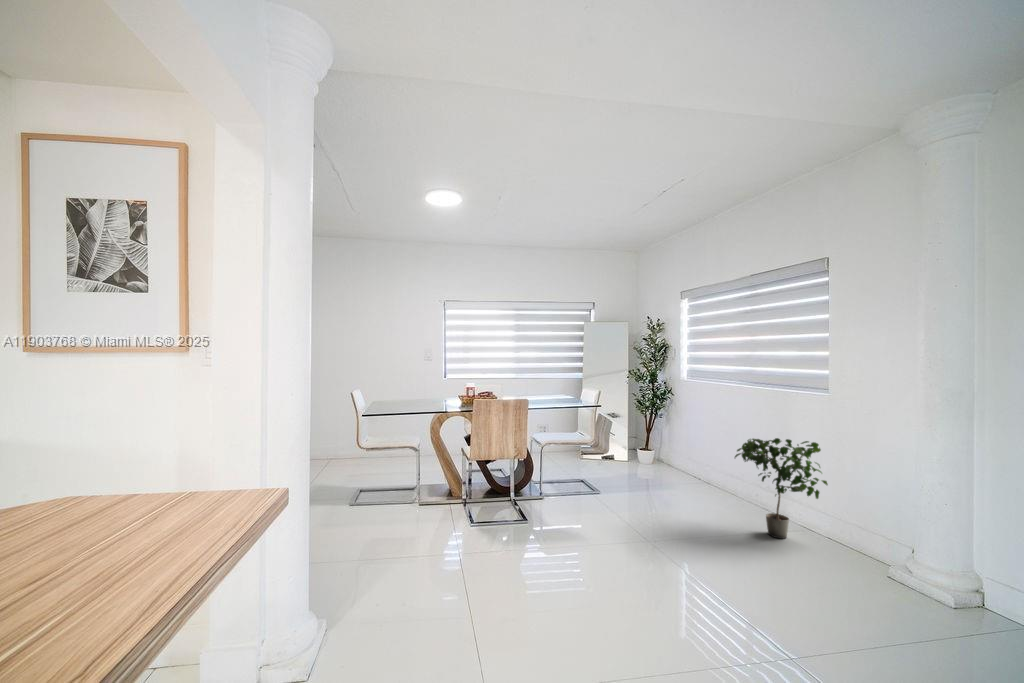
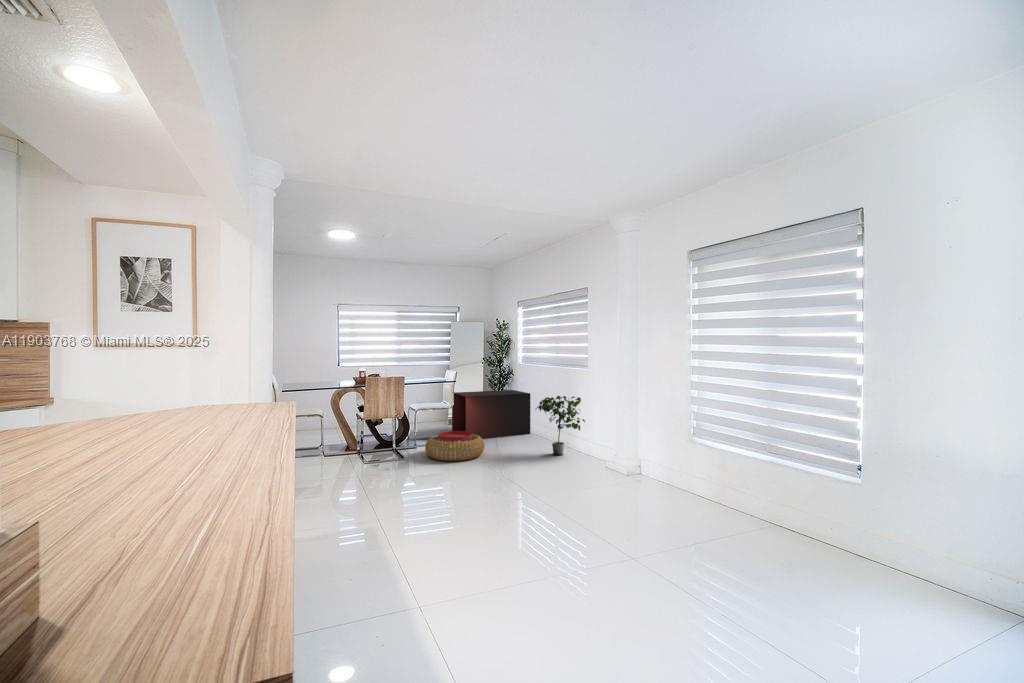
storage cabinet: none [589,416,705,488] -> present [452,390,531,438]
pouf: none [559,481,650,535] -> present [425,431,485,461]

